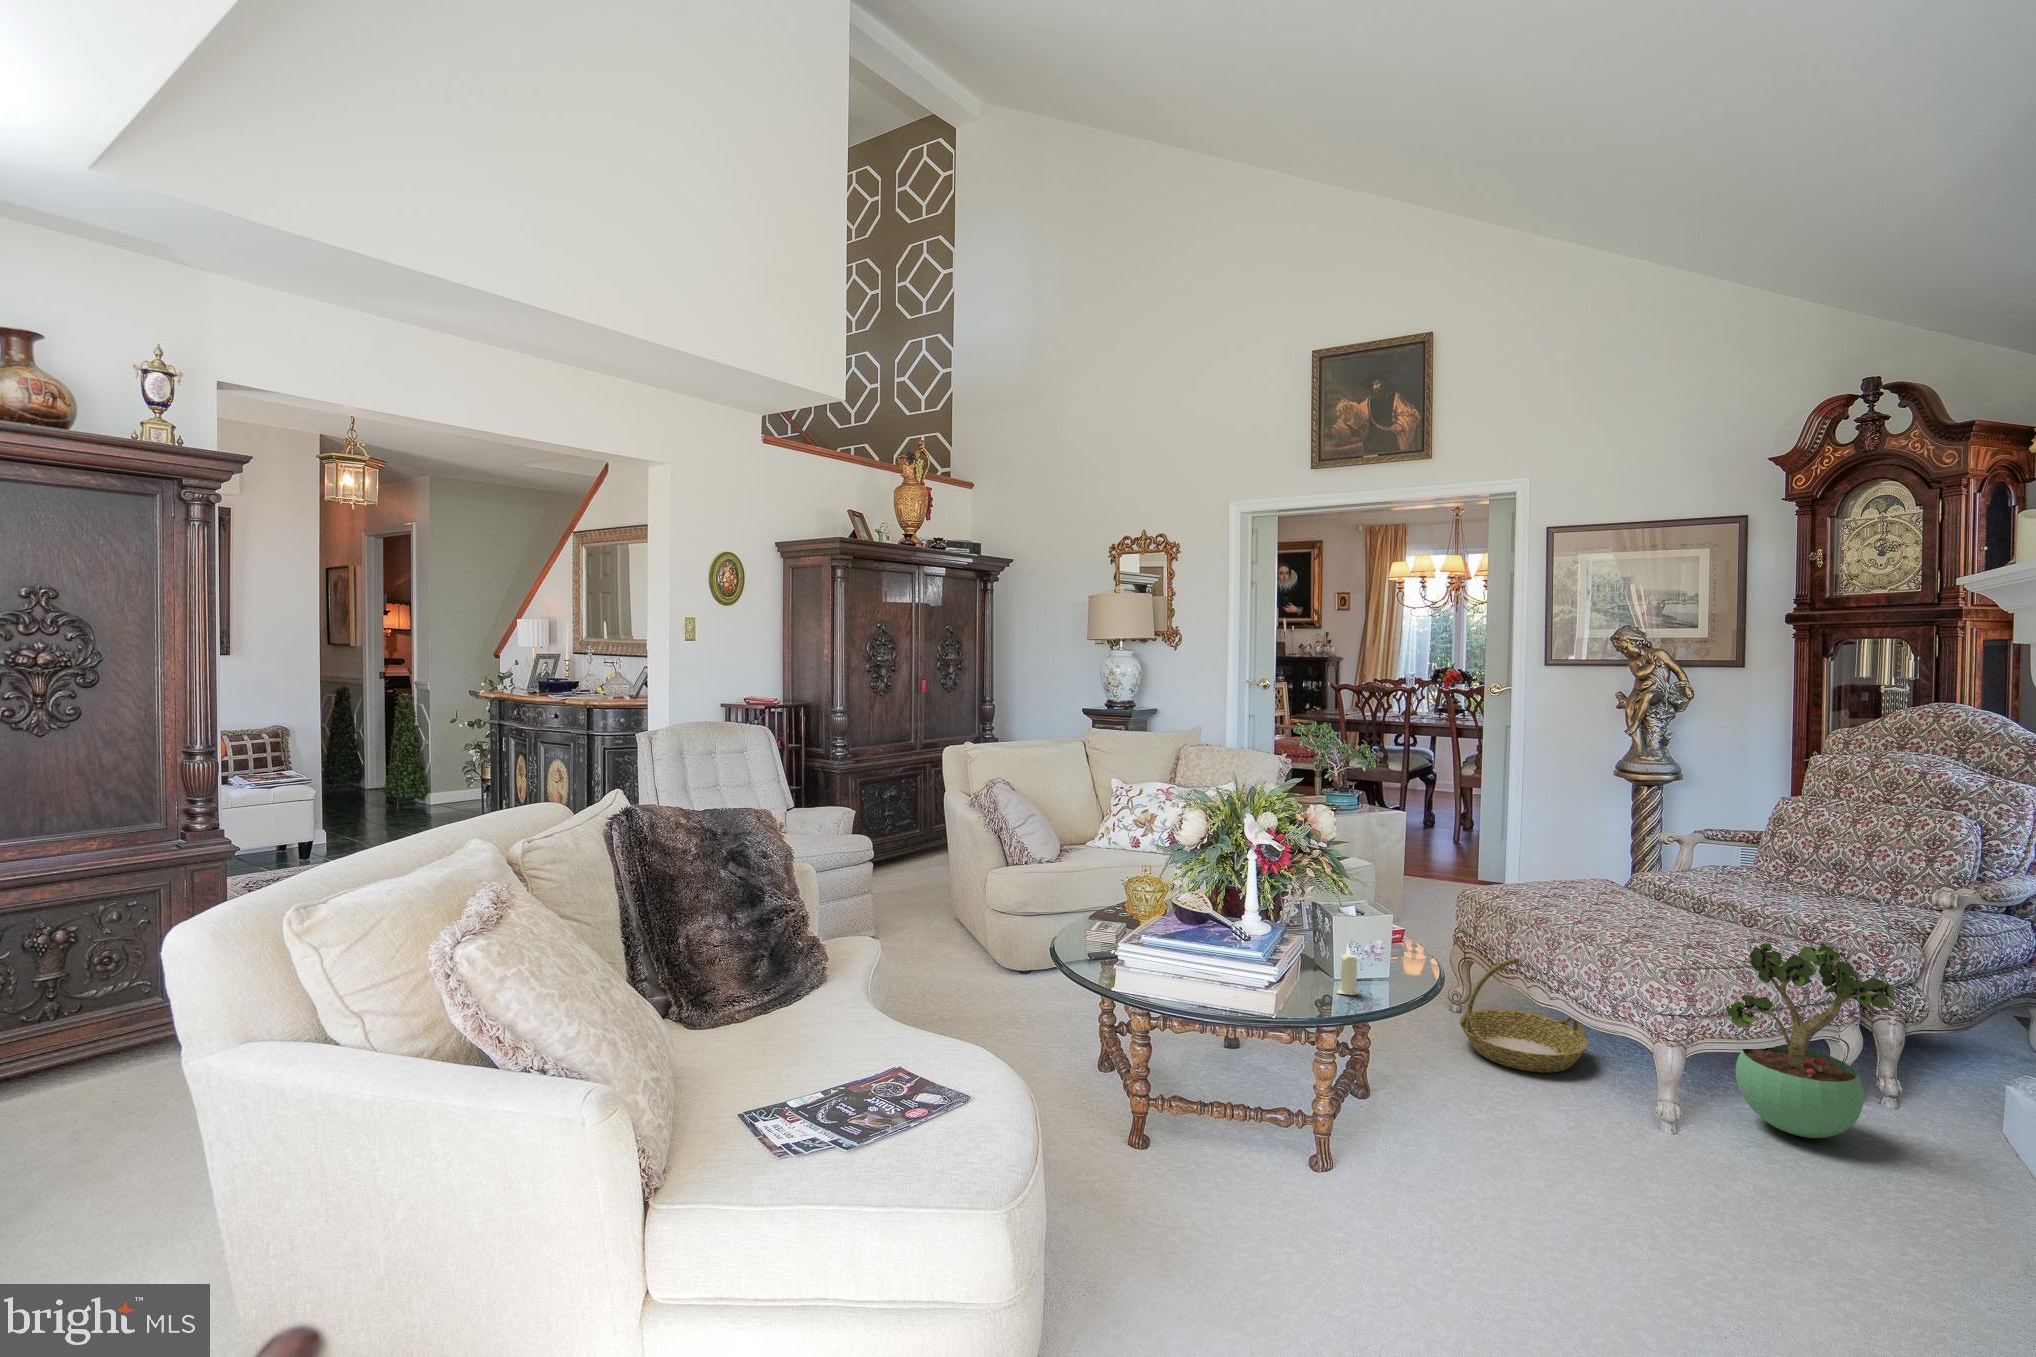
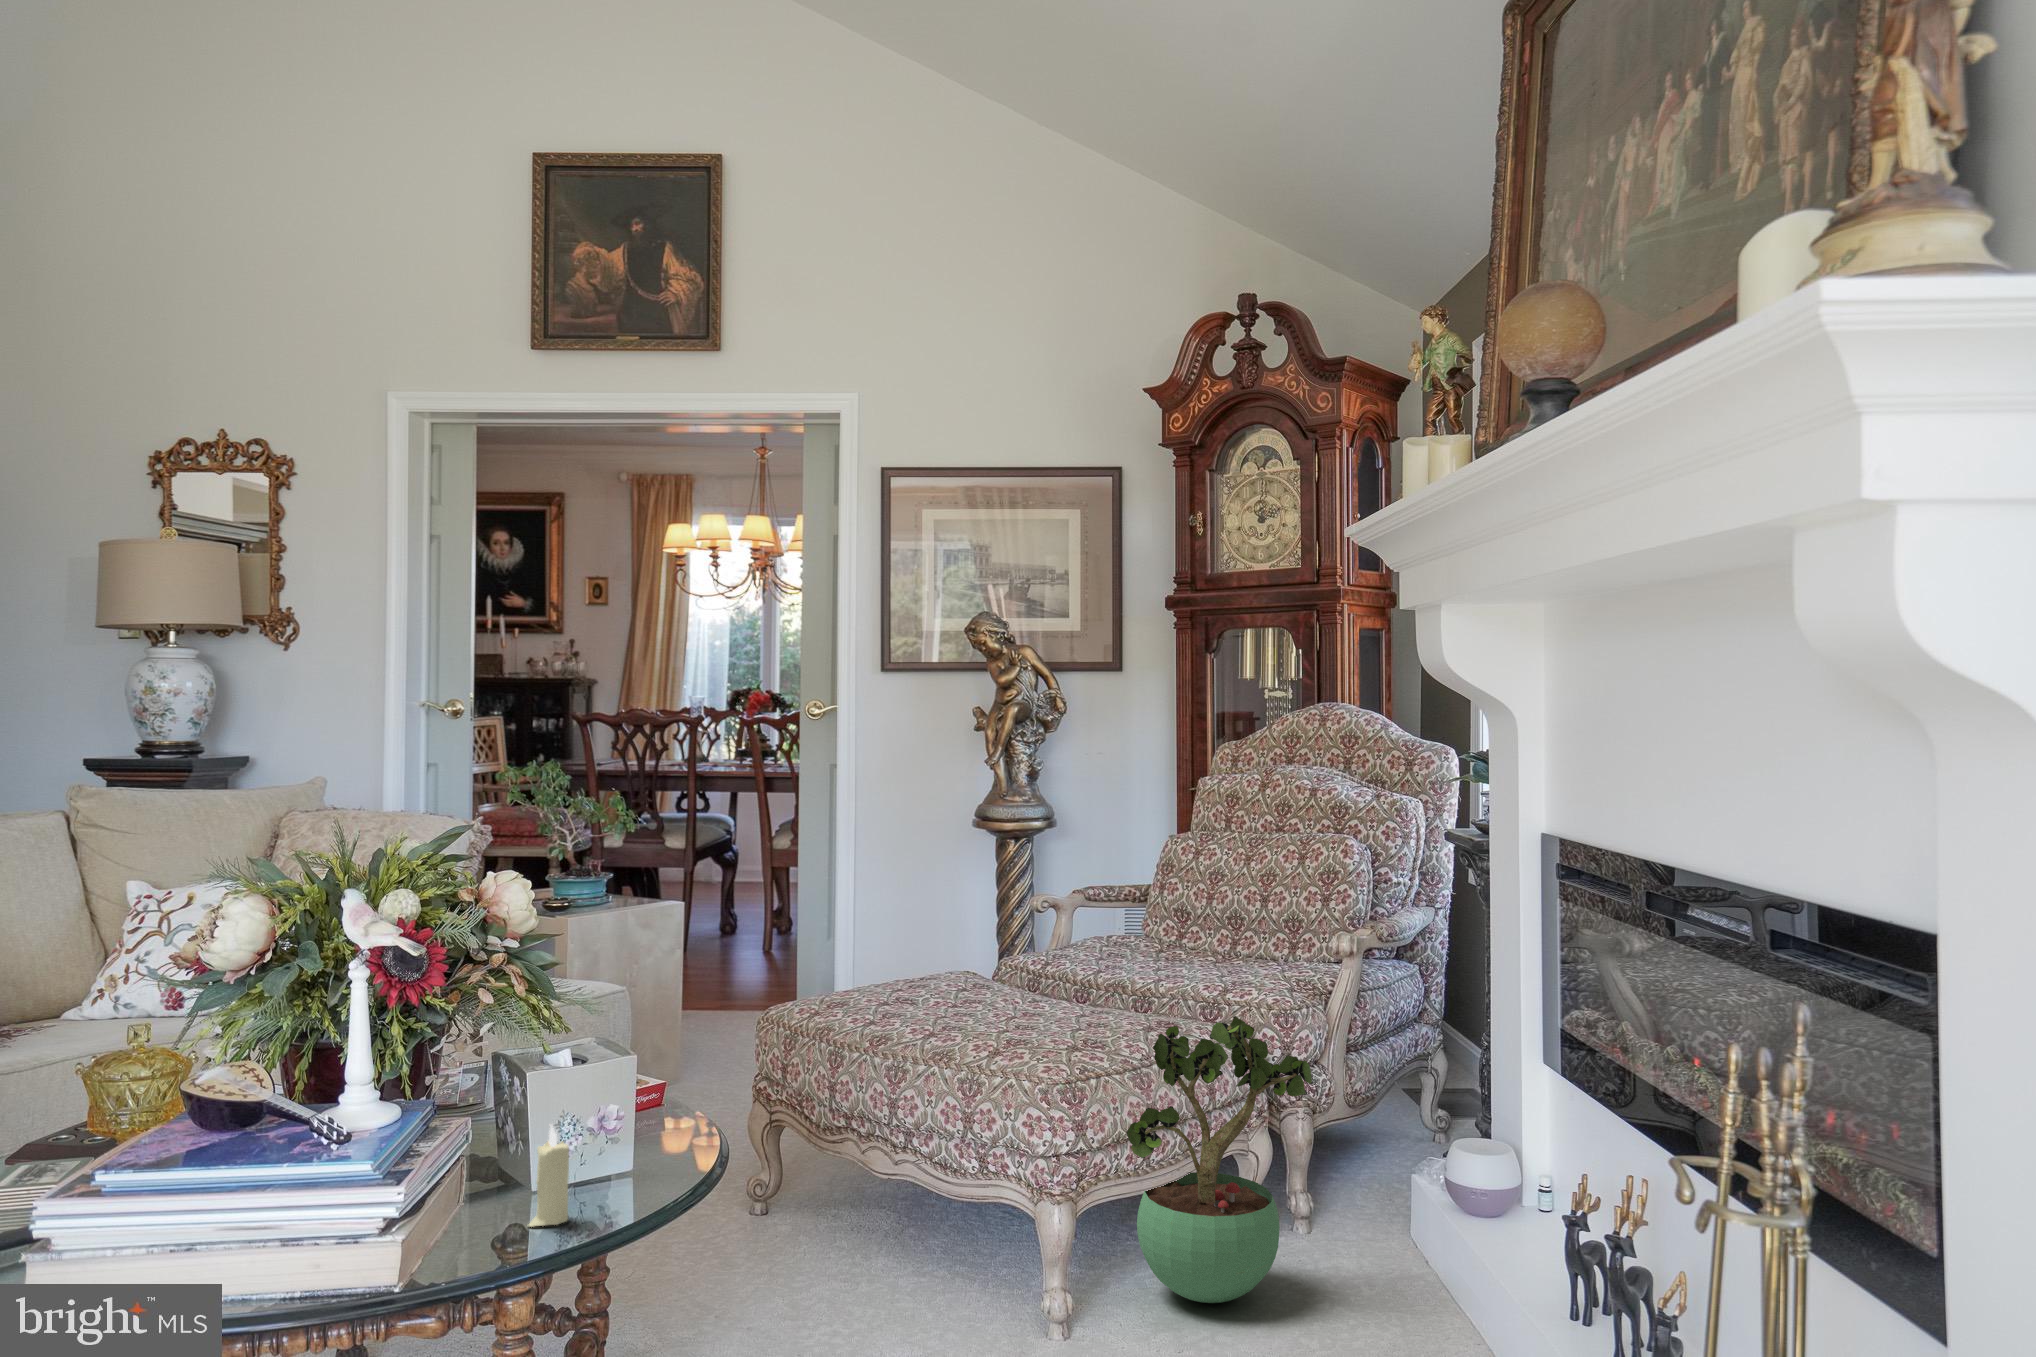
basket: present [1459,958,1588,1072] -> none [761,1105,949,1295]

